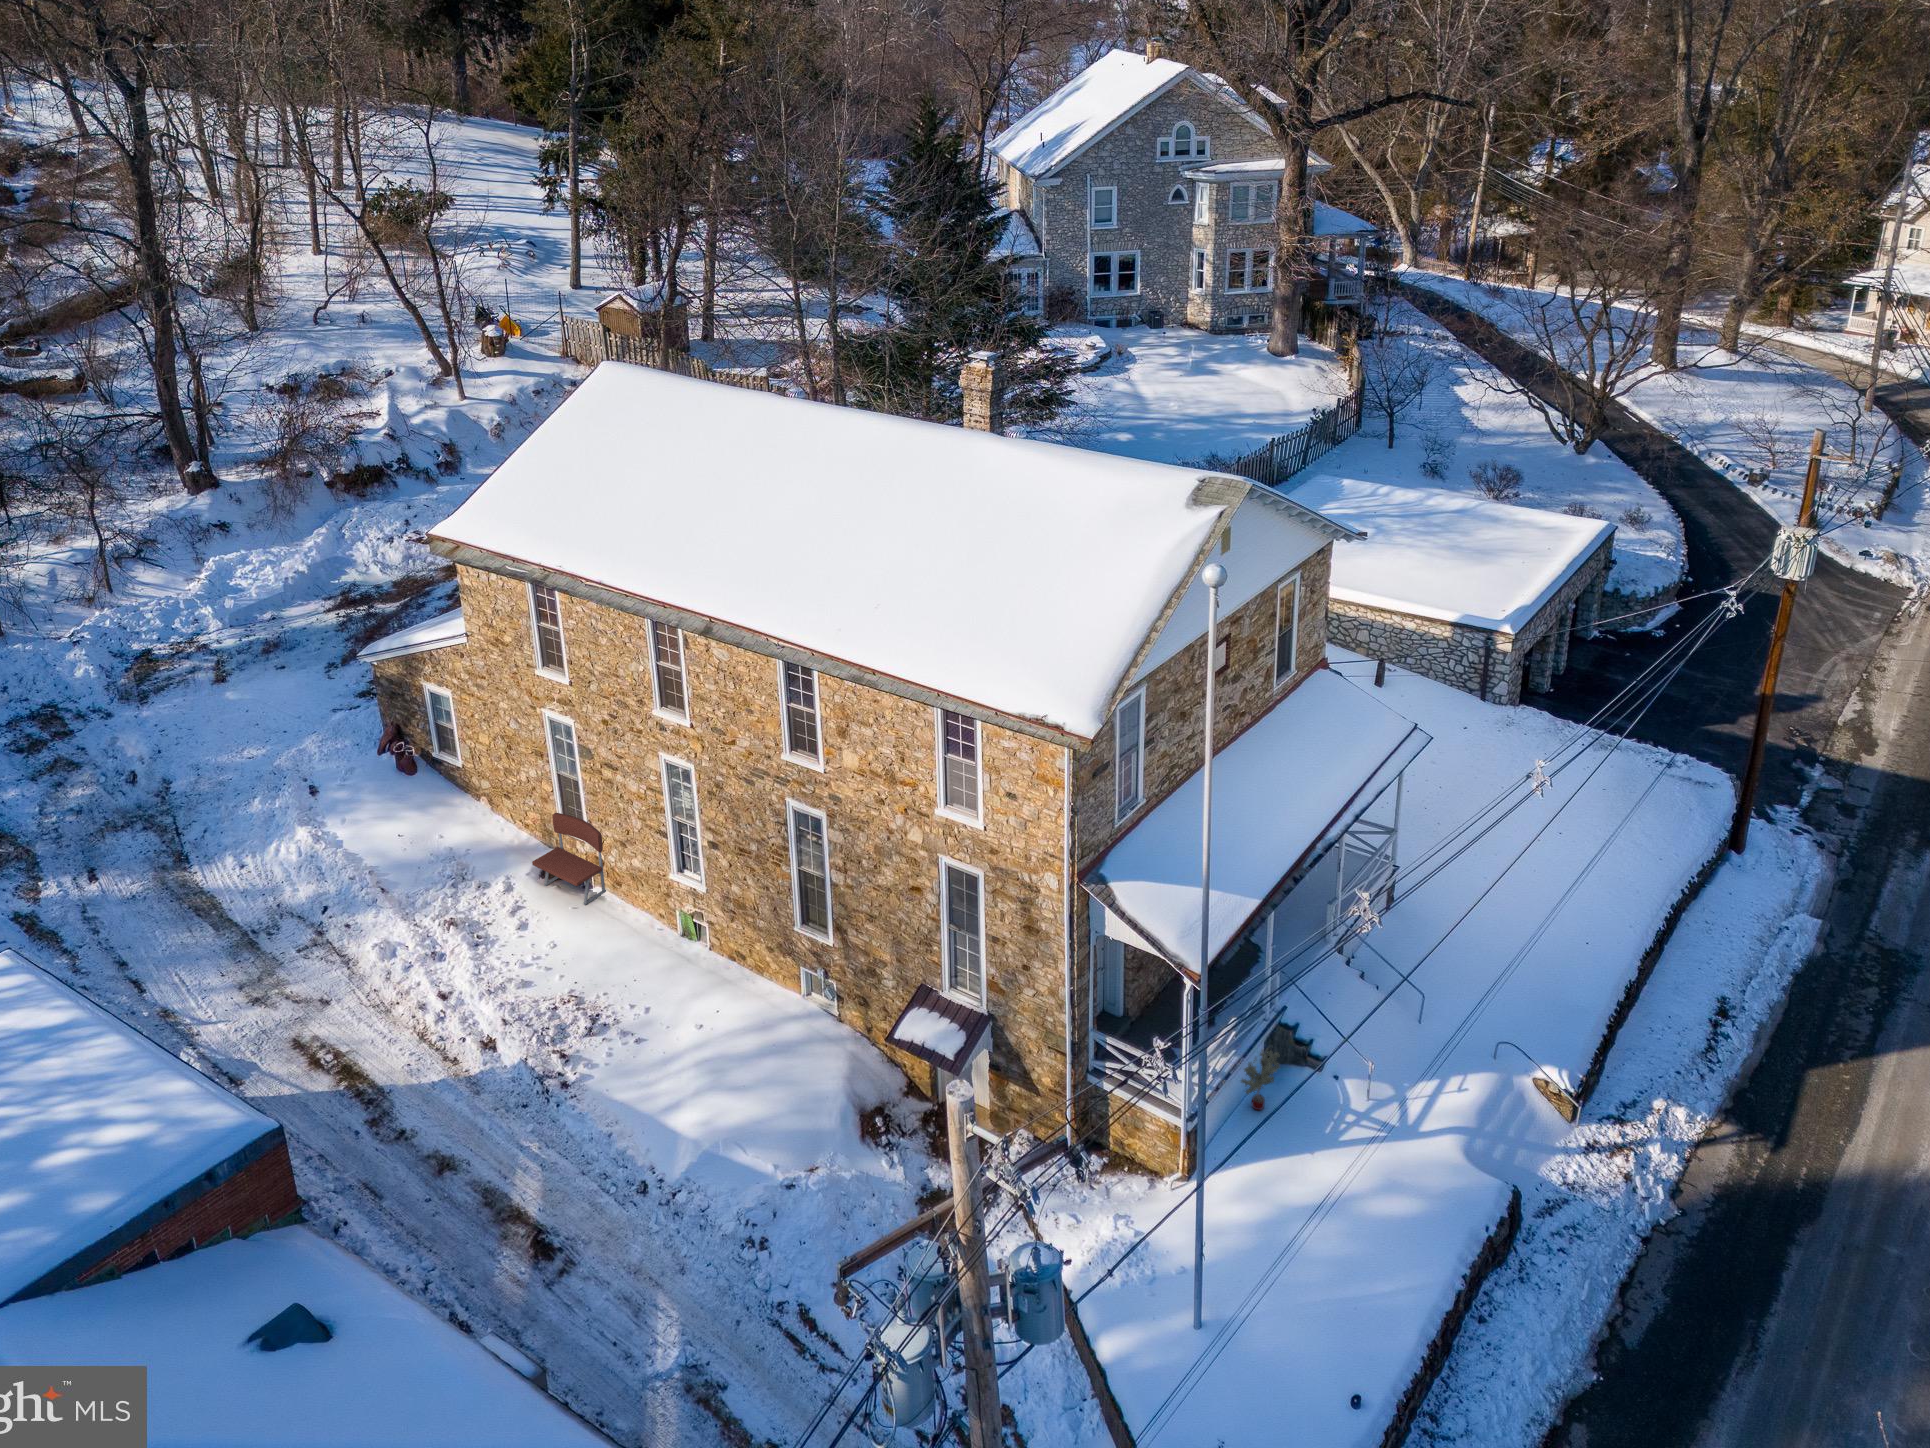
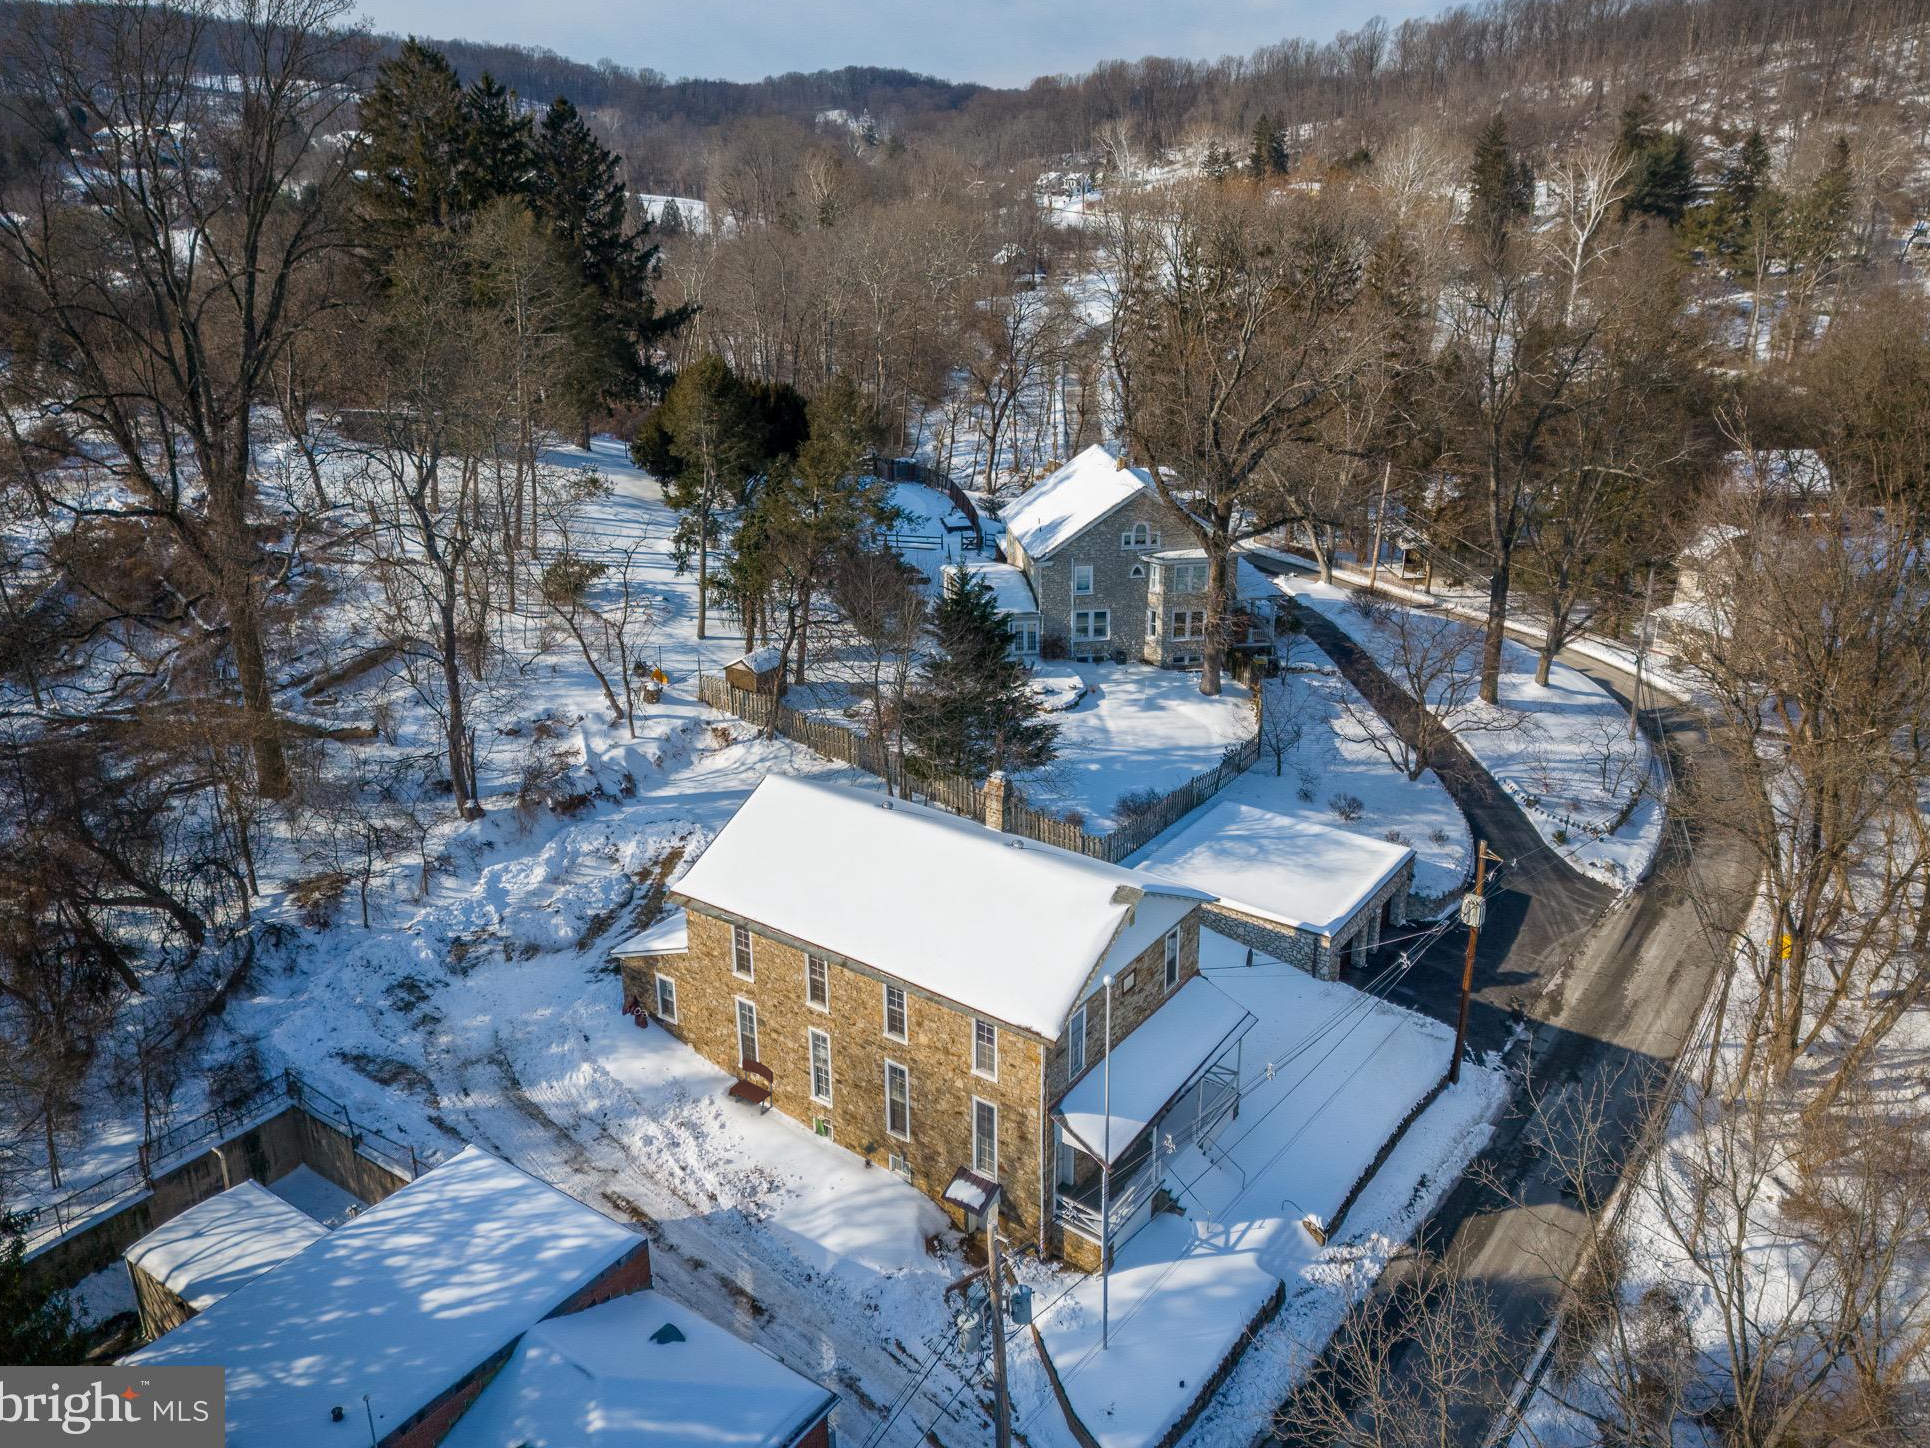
potted tree: present [1241,1050,1280,1110] -> present [859,1139,879,1167]

